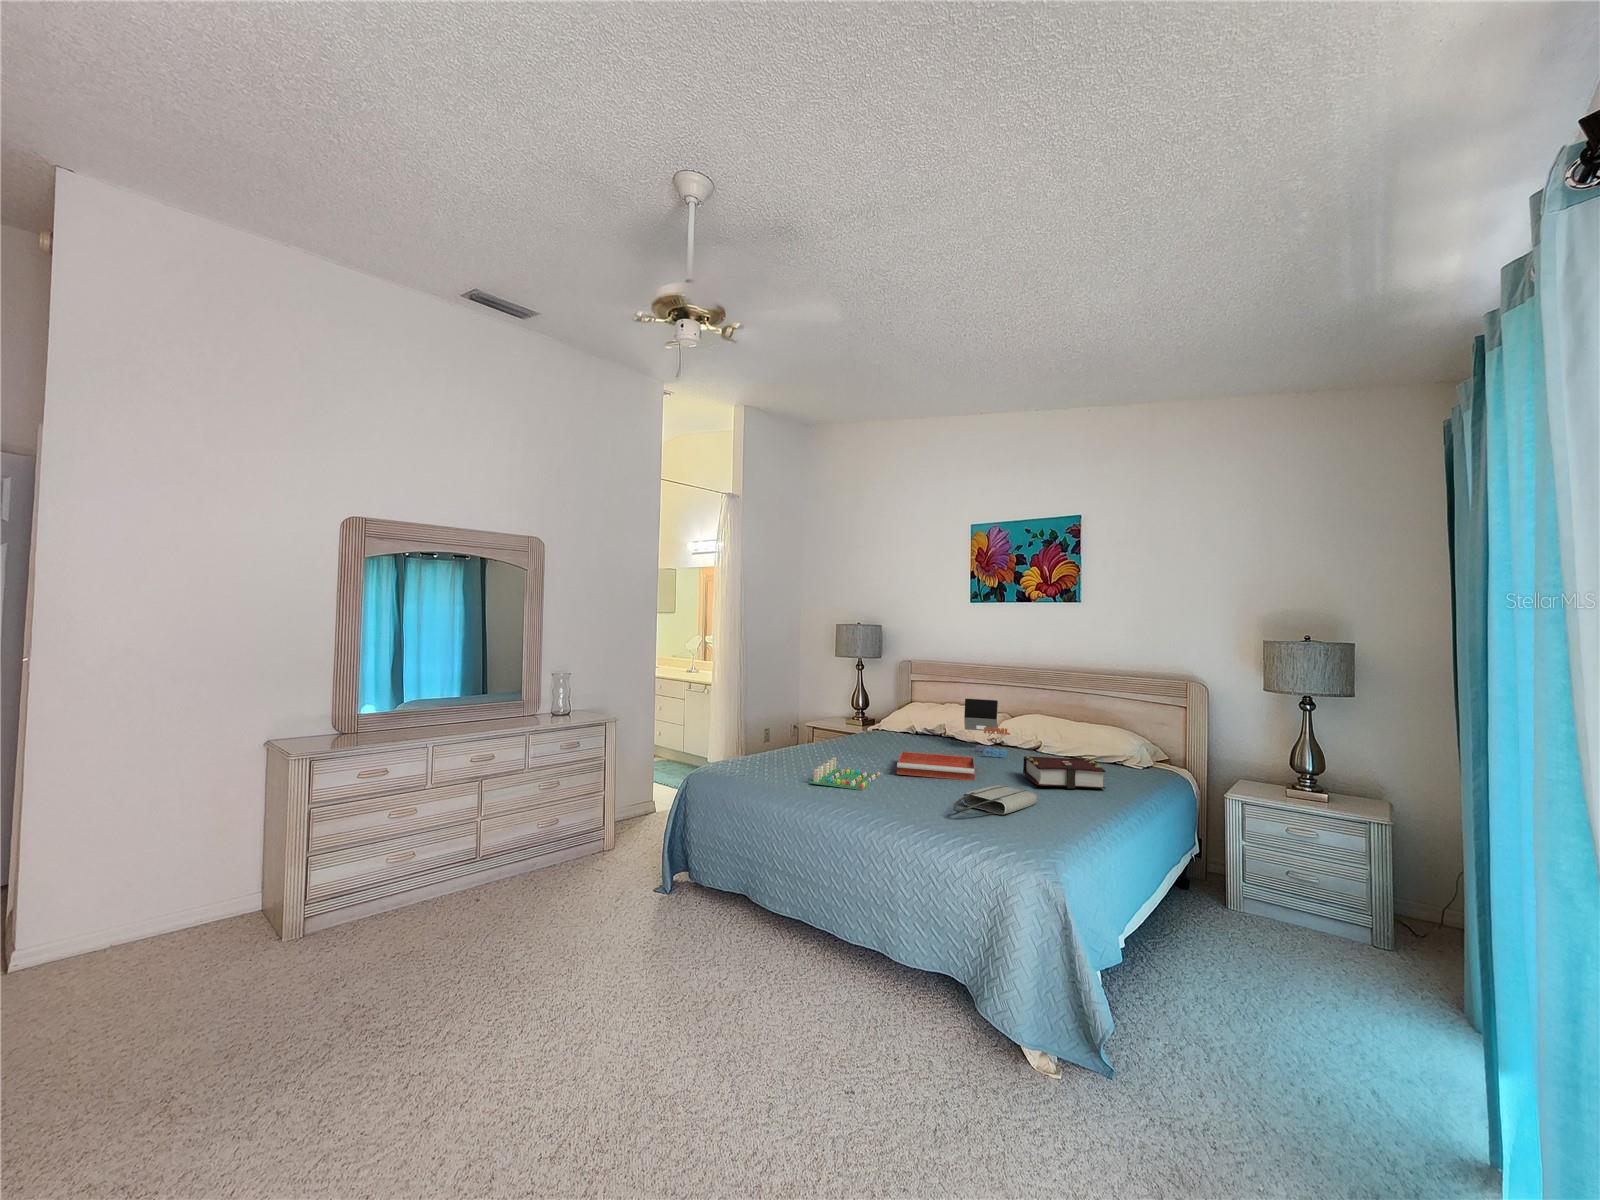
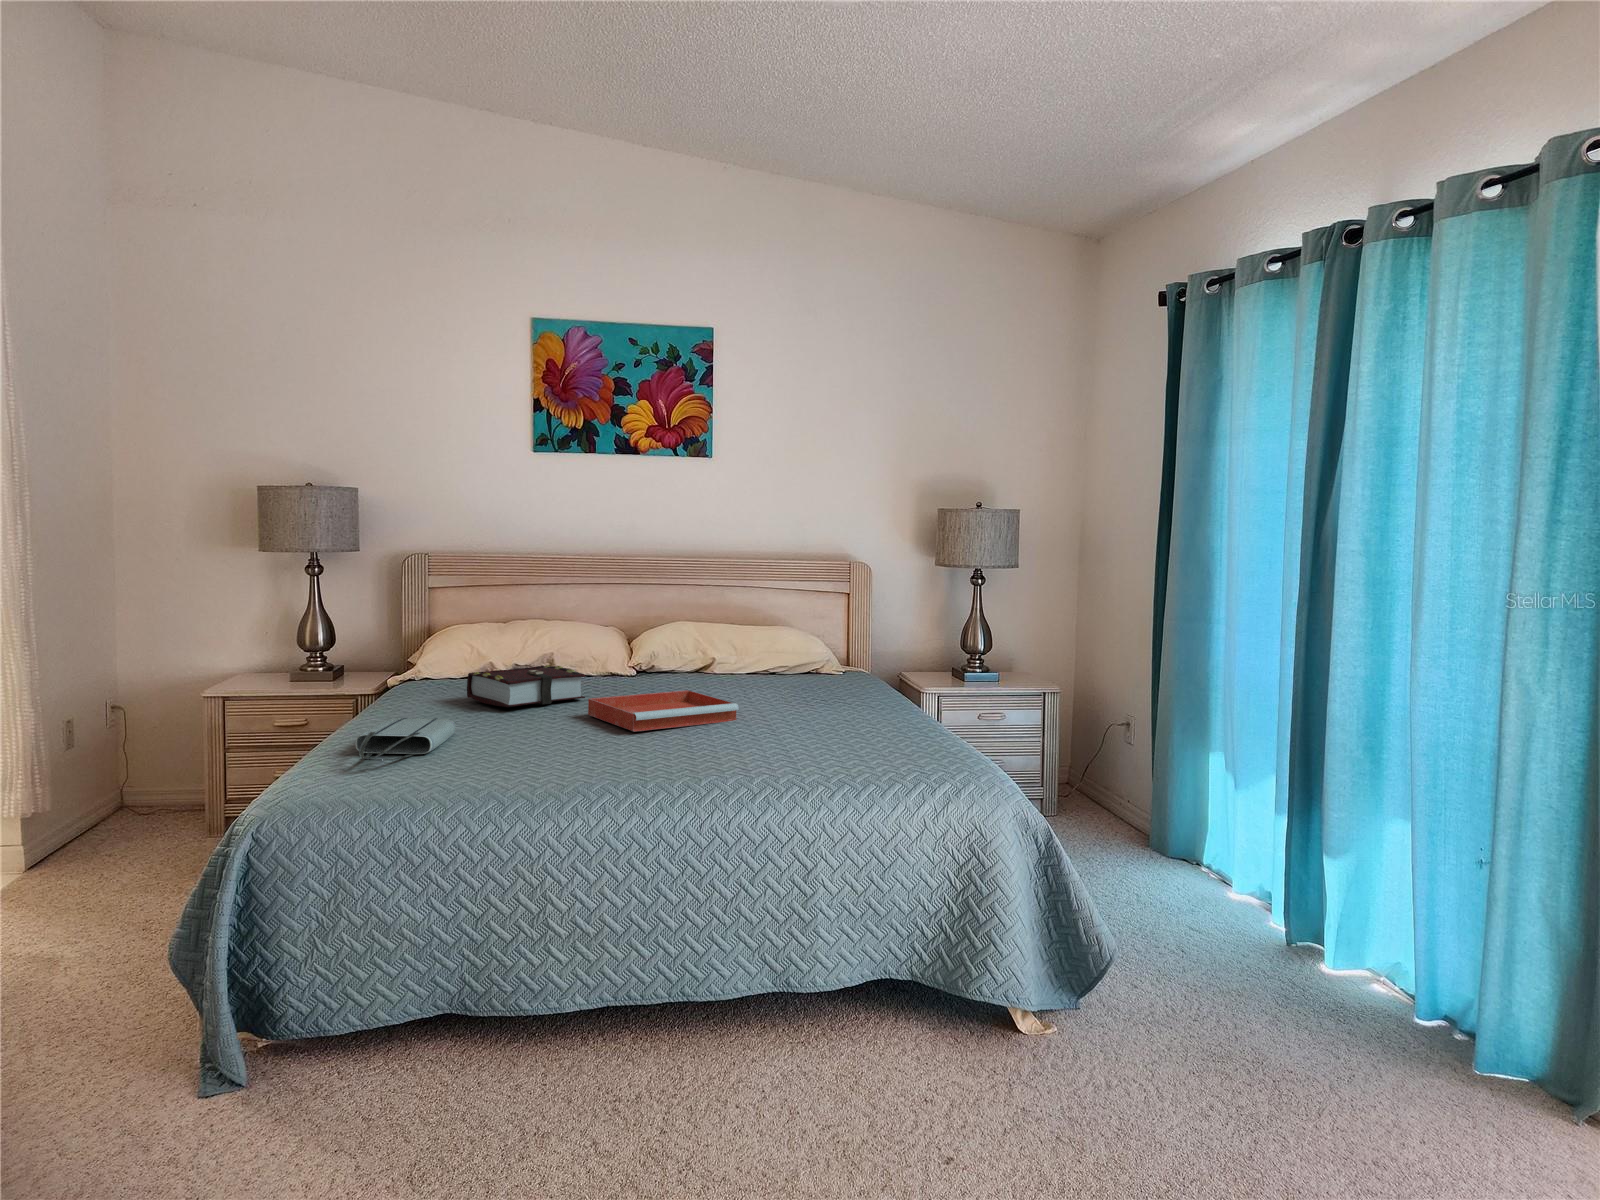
laptop: present [964,699,1010,758] -> none [607,605,702,689]
book: present [1023,756,1106,789] -> present [467,665,585,707]
board game: present [810,757,880,790] -> none [518,724,646,771]
tote bag: present [953,785,1038,815] -> present [355,718,455,760]

